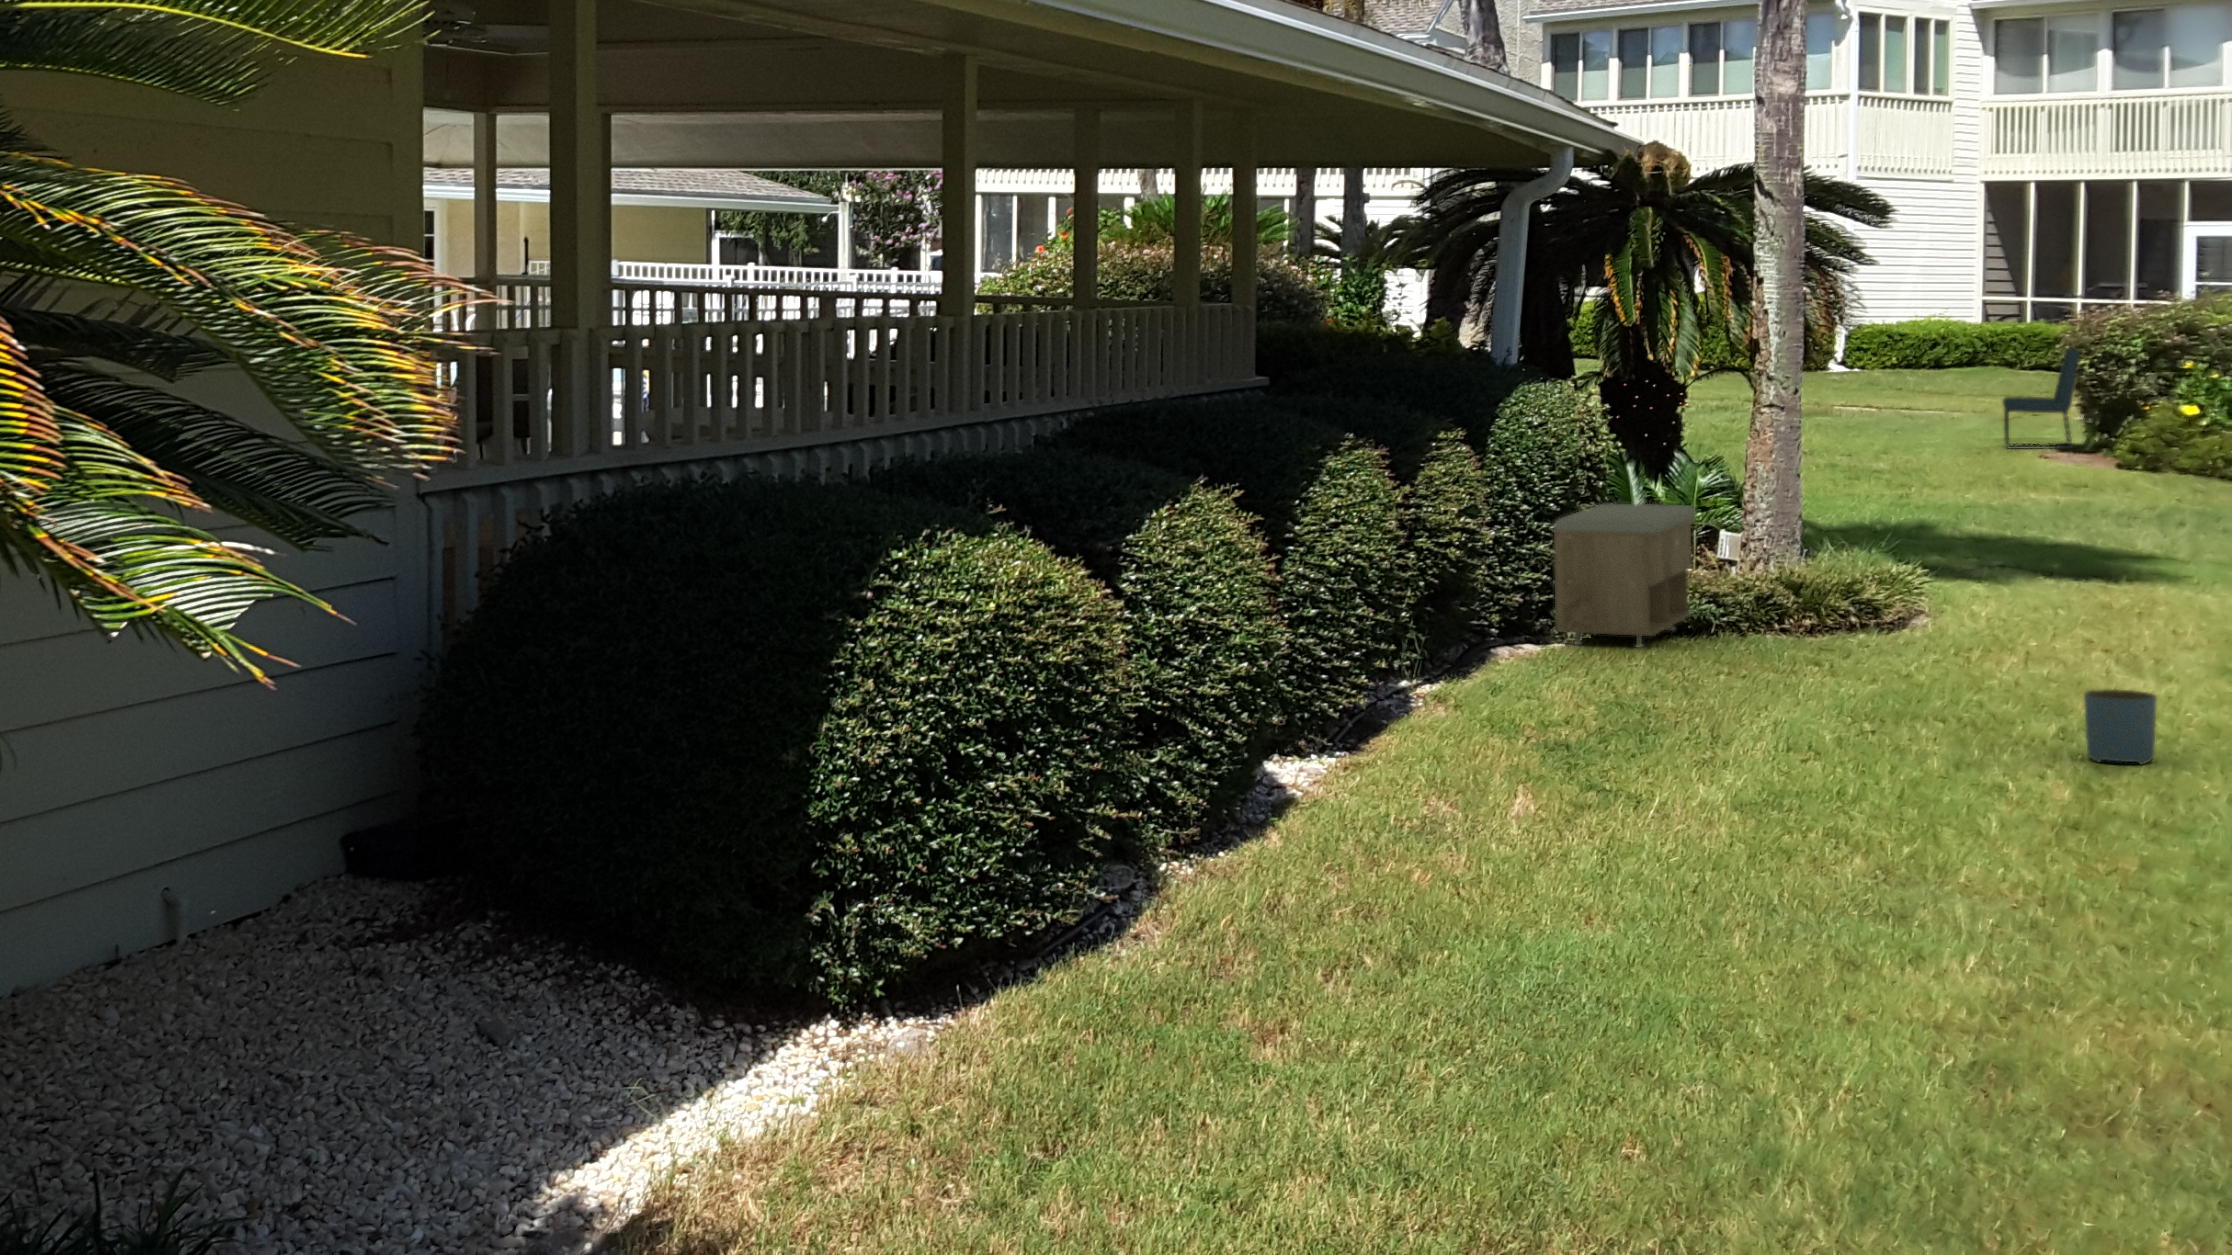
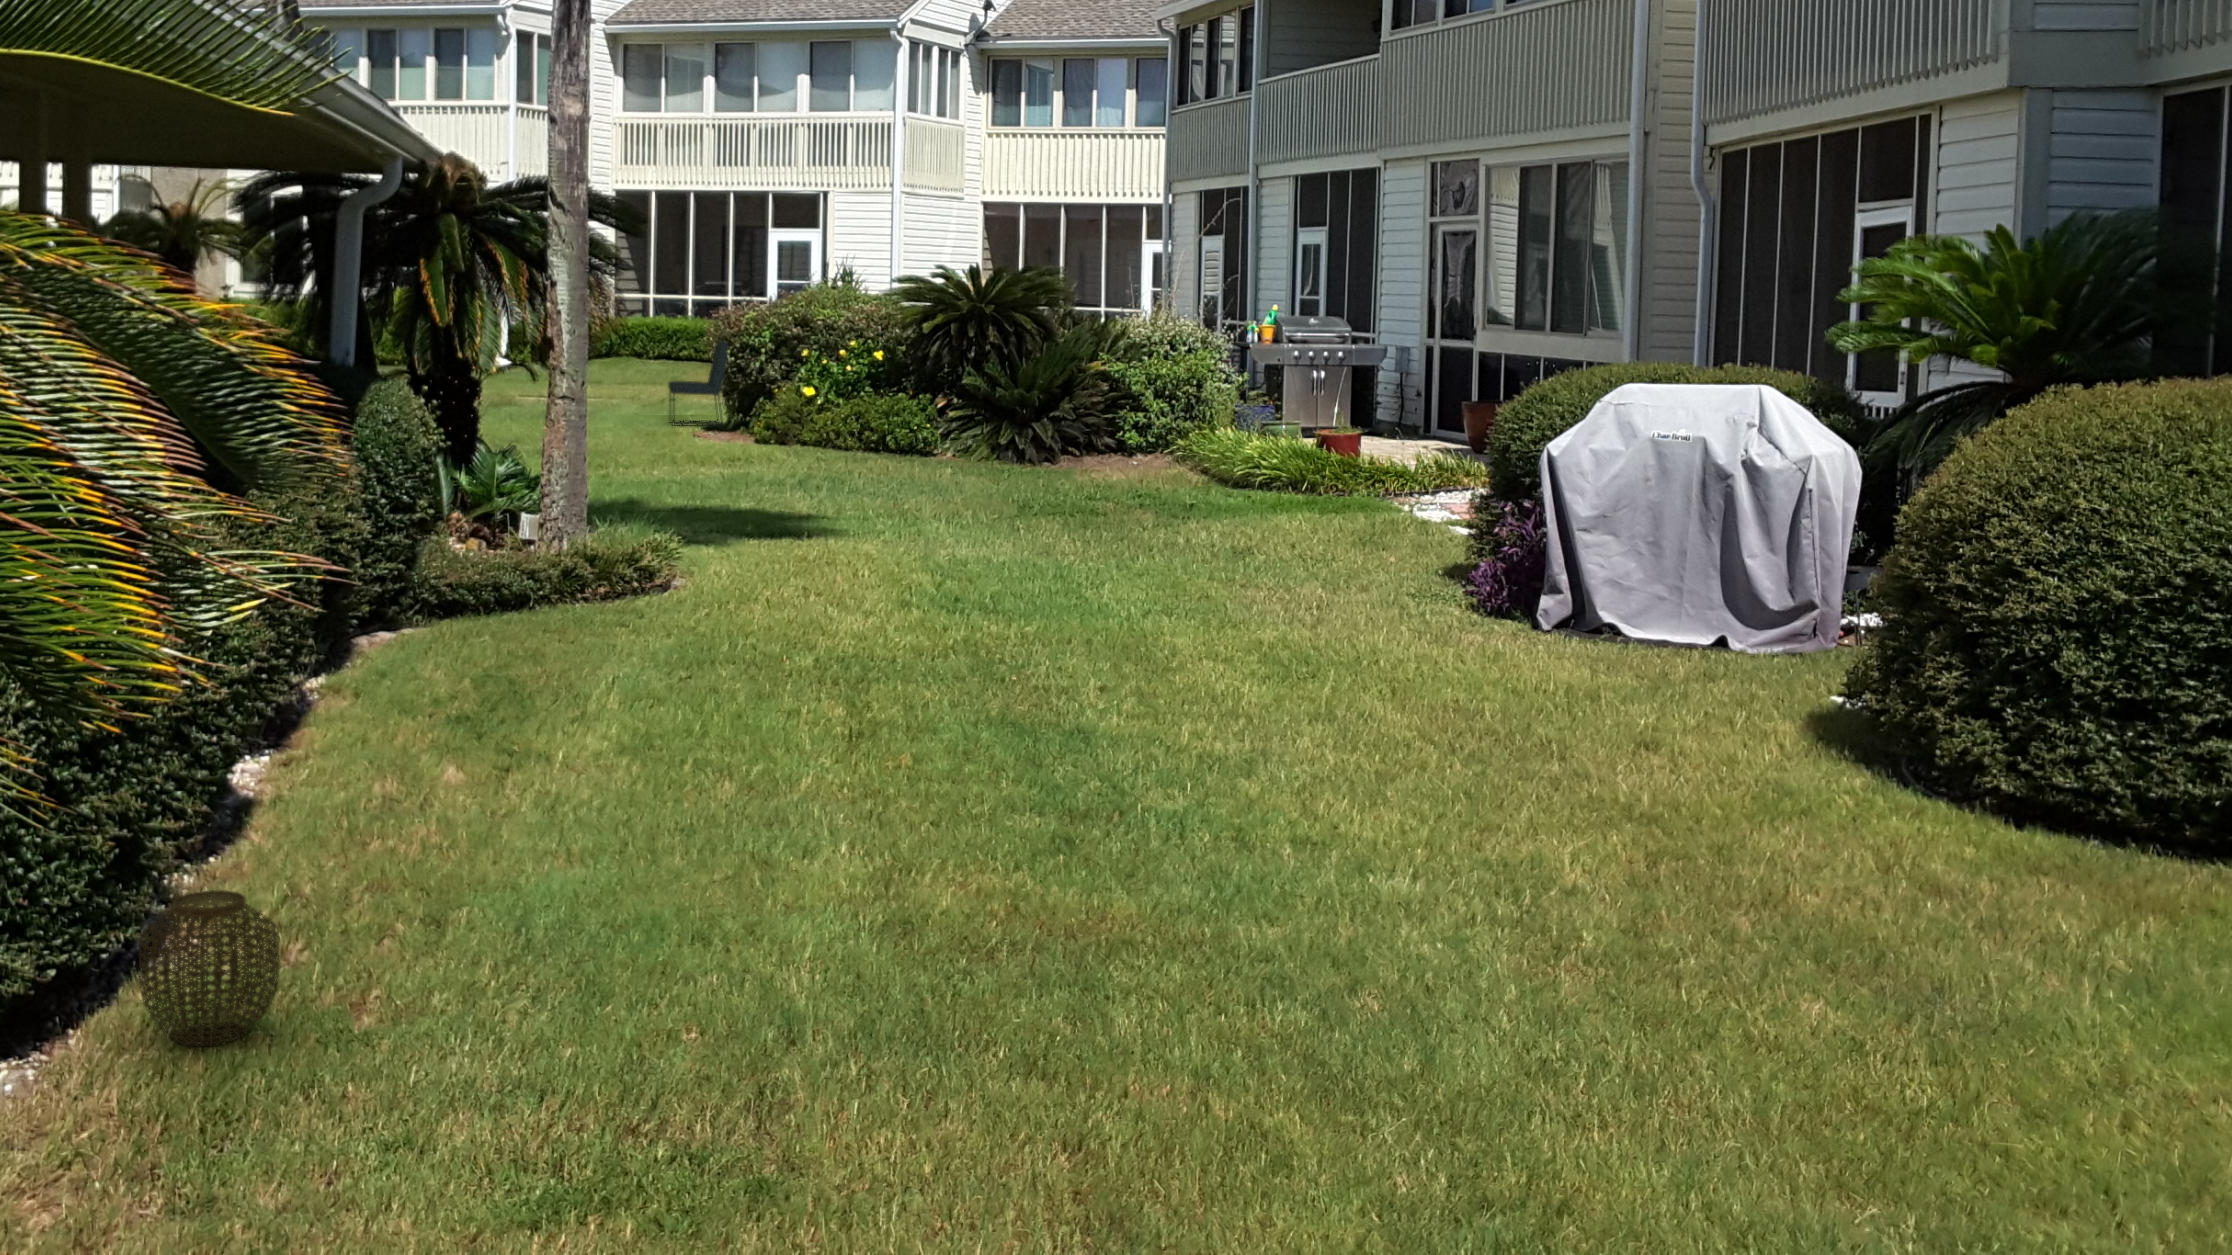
storage bench: present [1554,504,1695,647] -> none [401,491,515,623]
planter: present [2084,689,2157,764] -> none [881,644,933,705]
woven basket: none [1043,872,1182,1030] -> present [139,890,280,1046]

